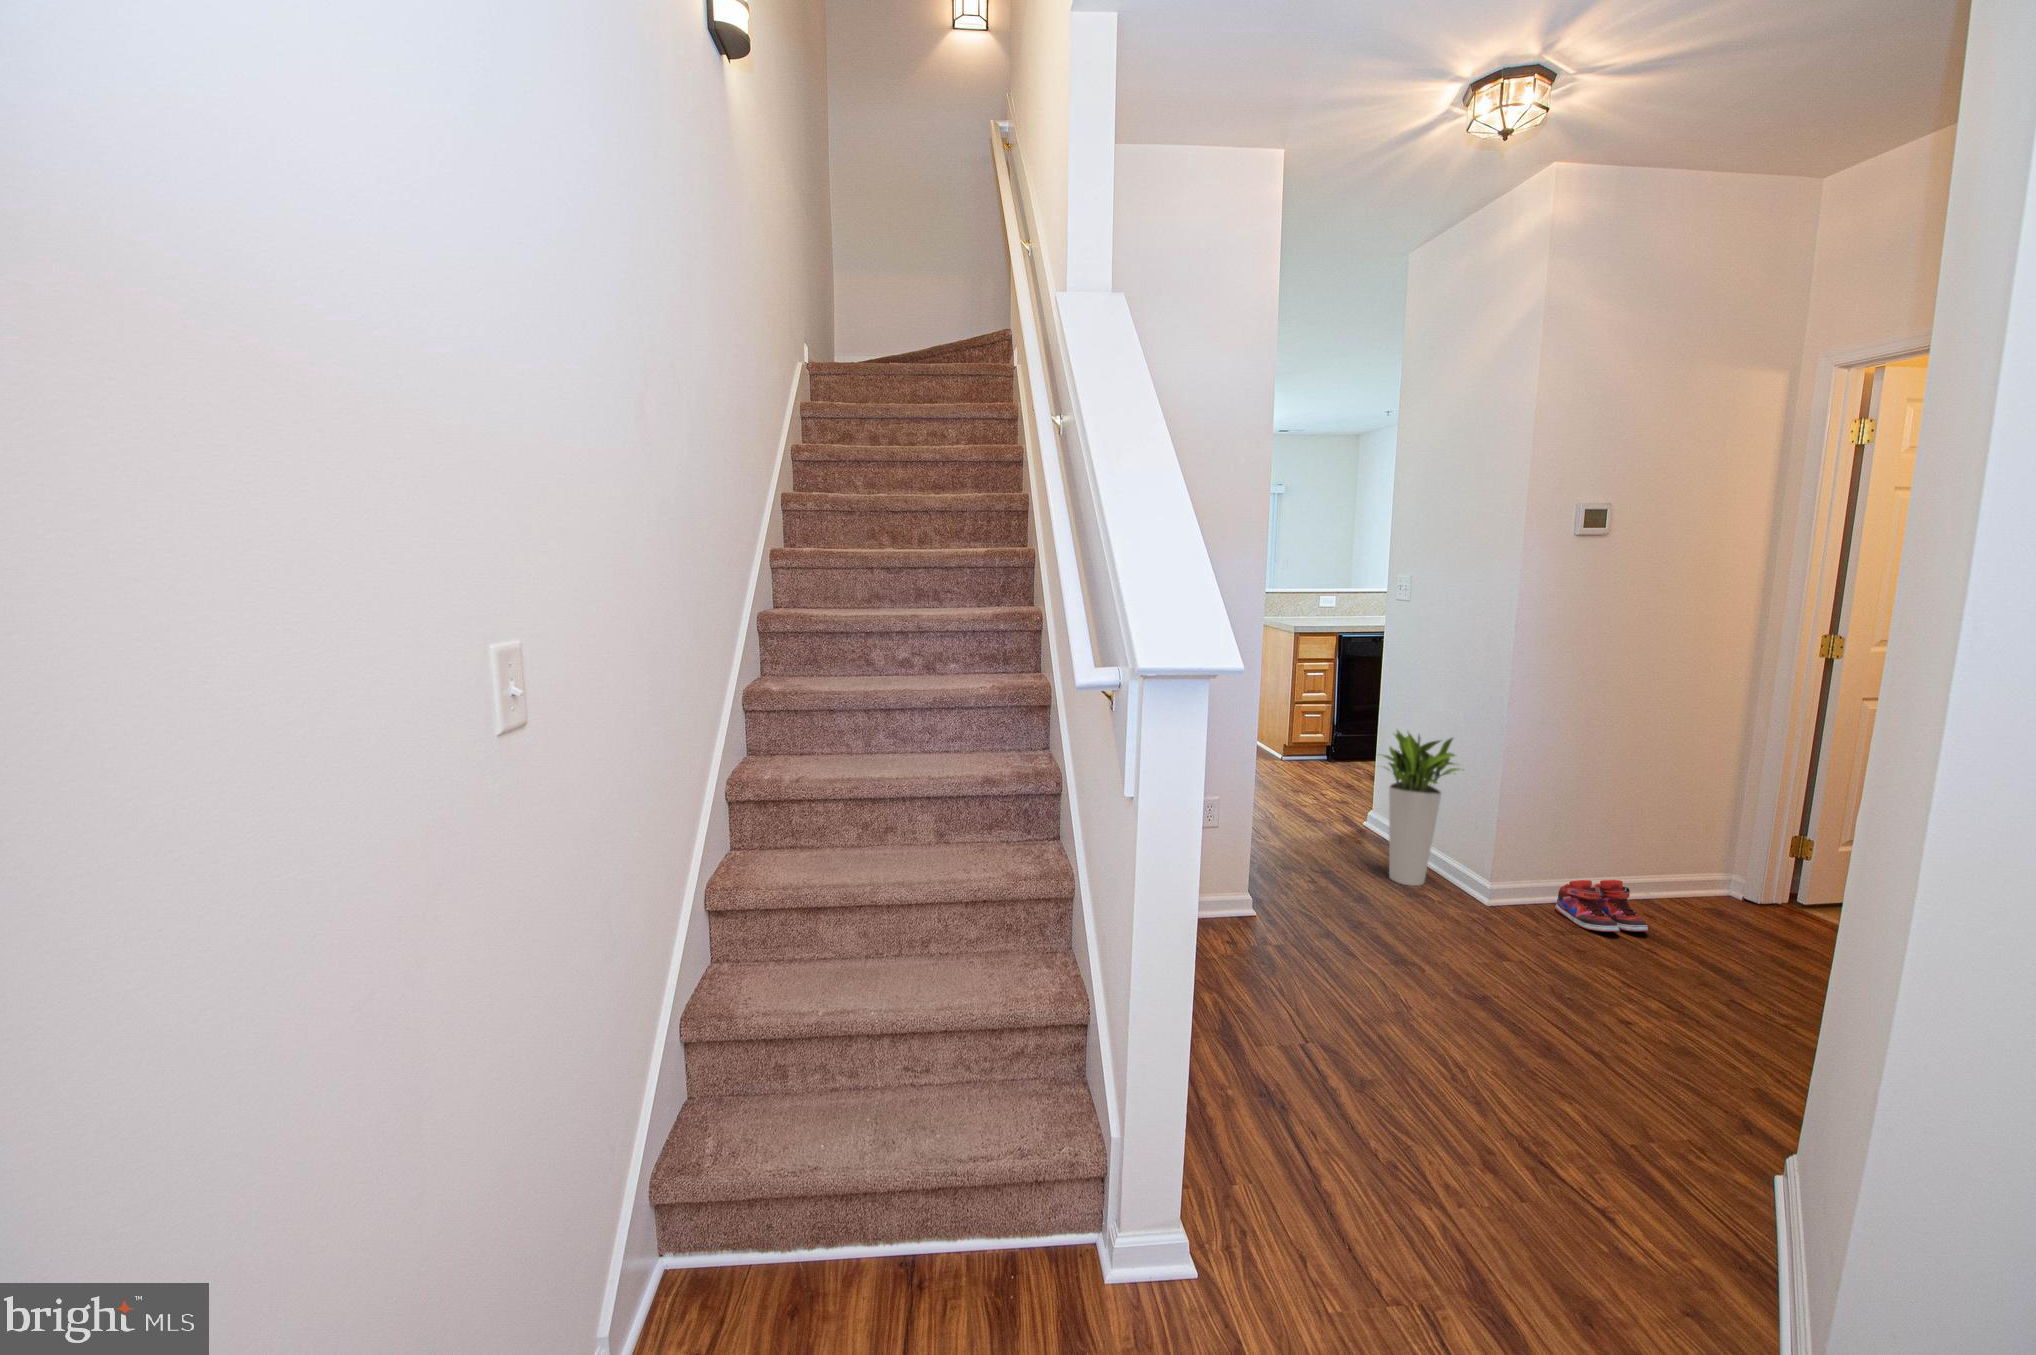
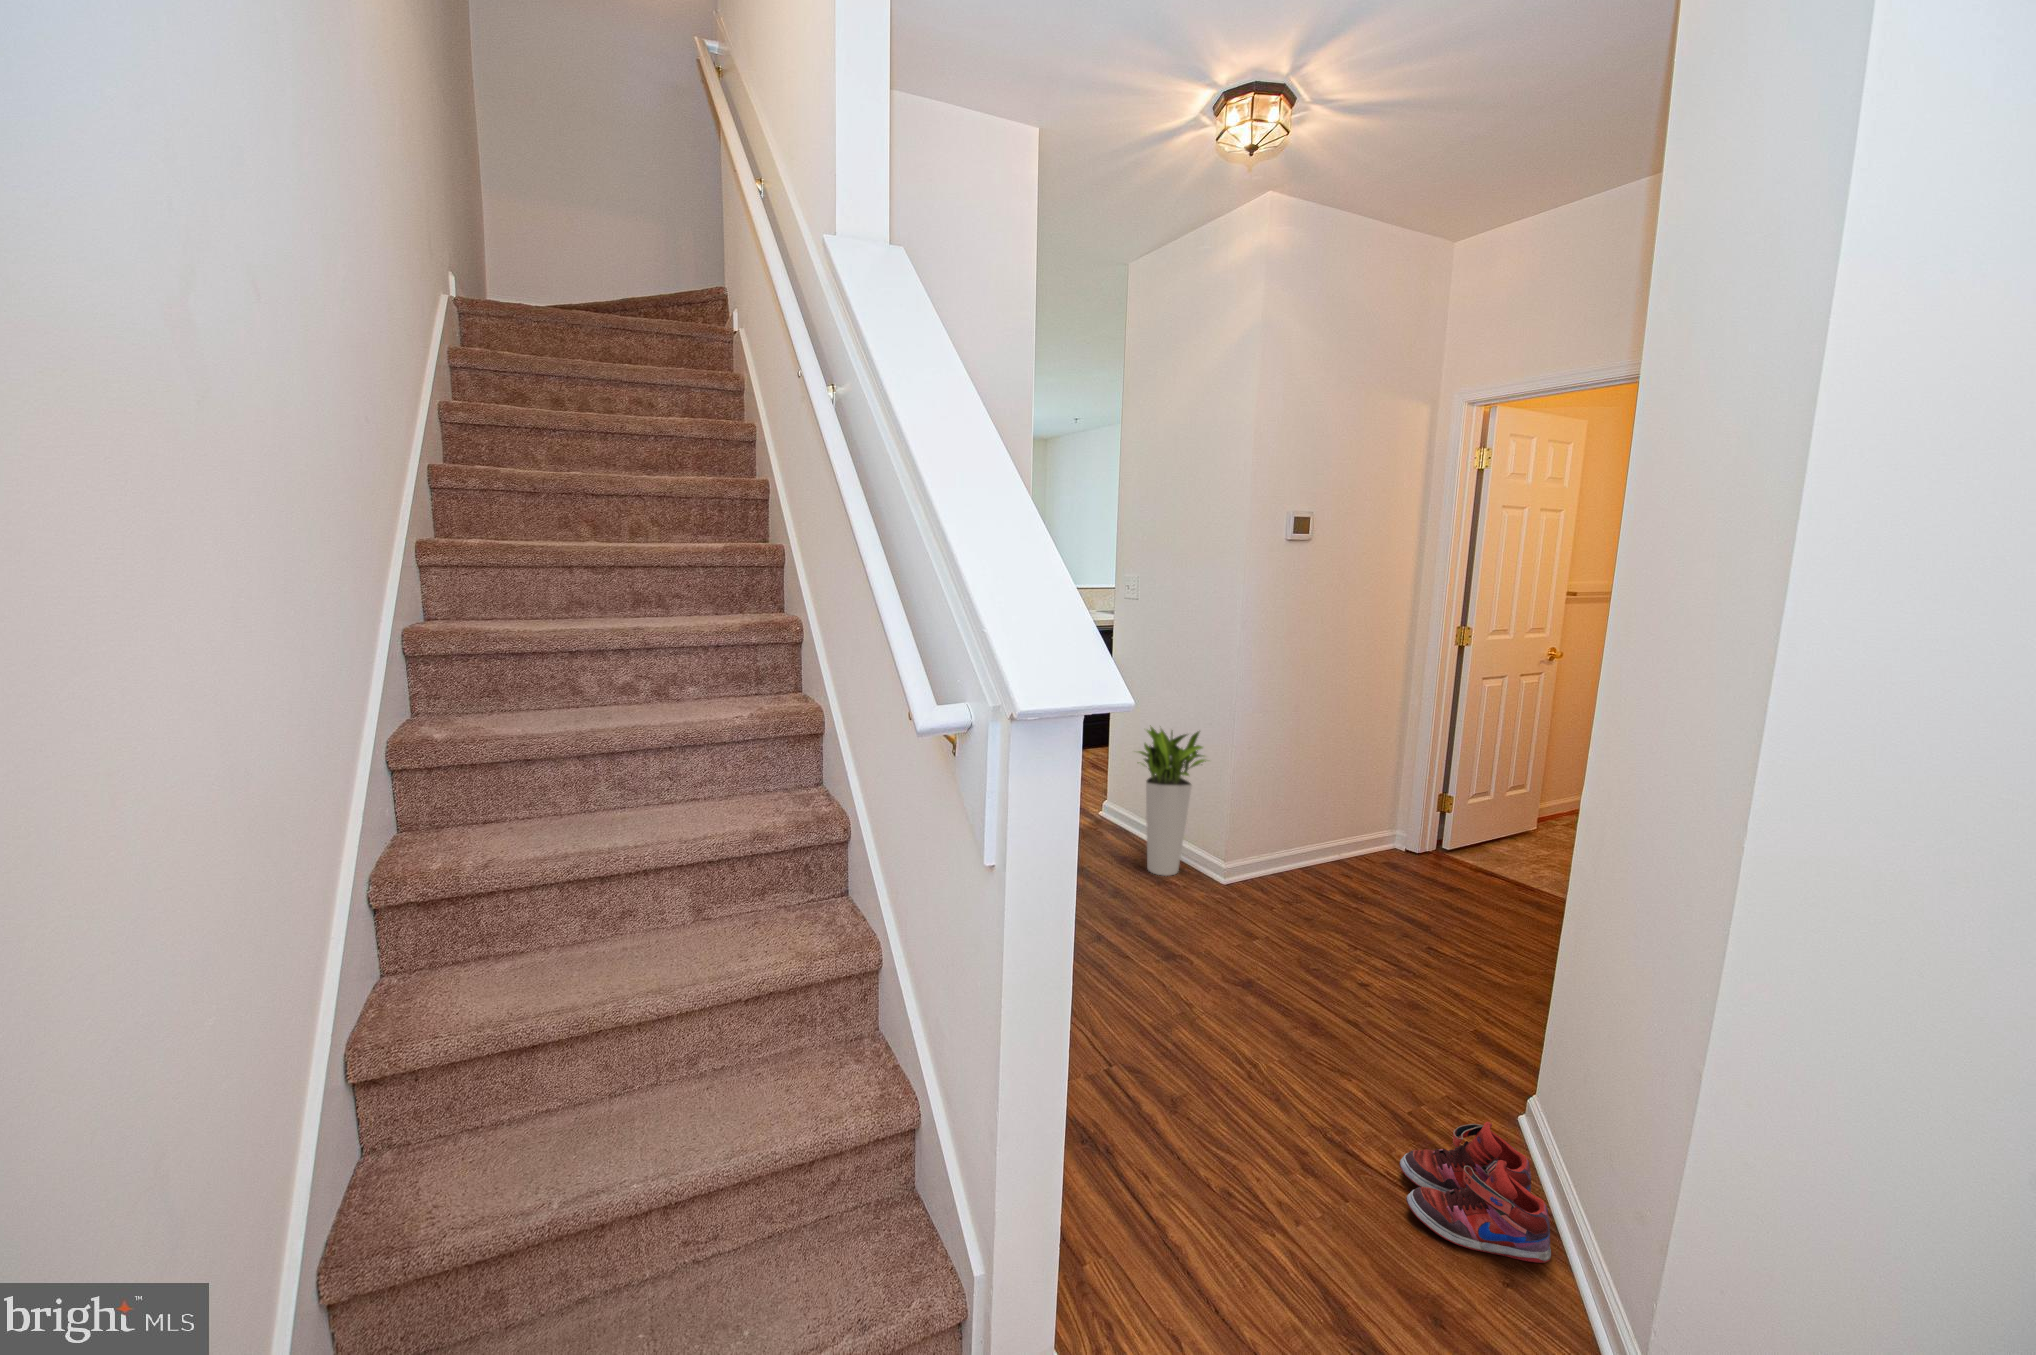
shoe: present [1555,880,1648,932] -> present [1399,1122,1551,1263]

